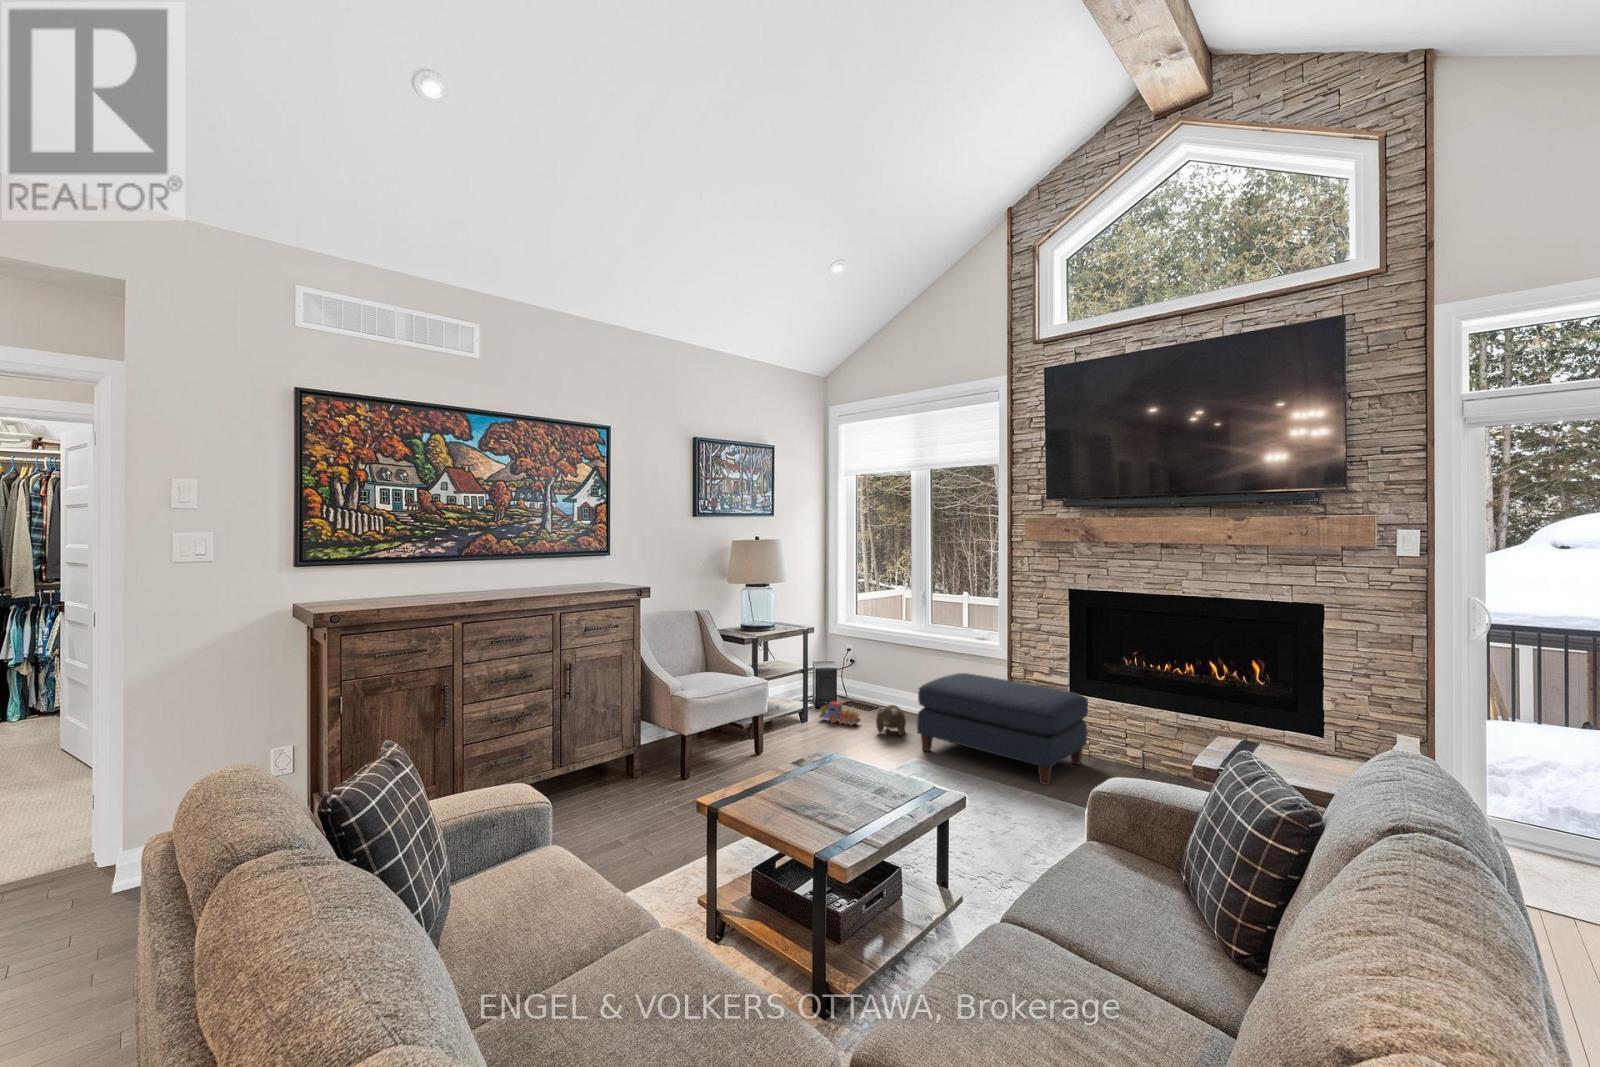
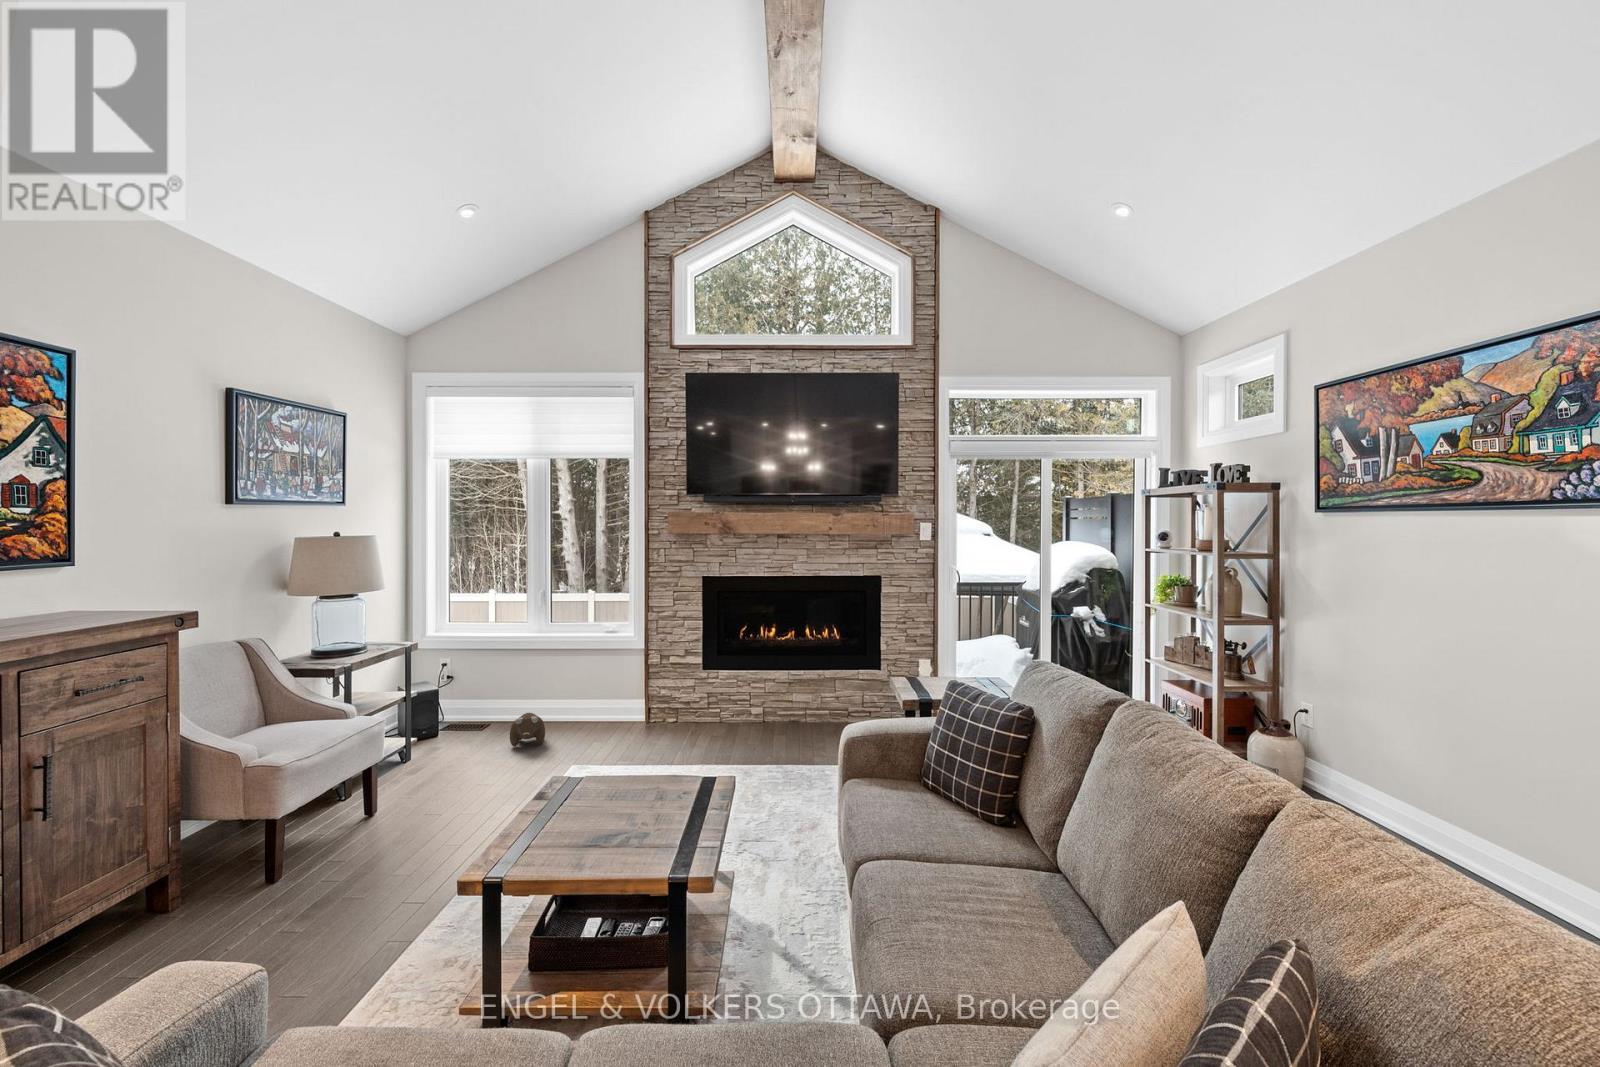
ottoman: present [917,673,1088,785] -> none [568,666,724,755]
toy train: present [819,702,861,726] -> none [428,723,485,749]

